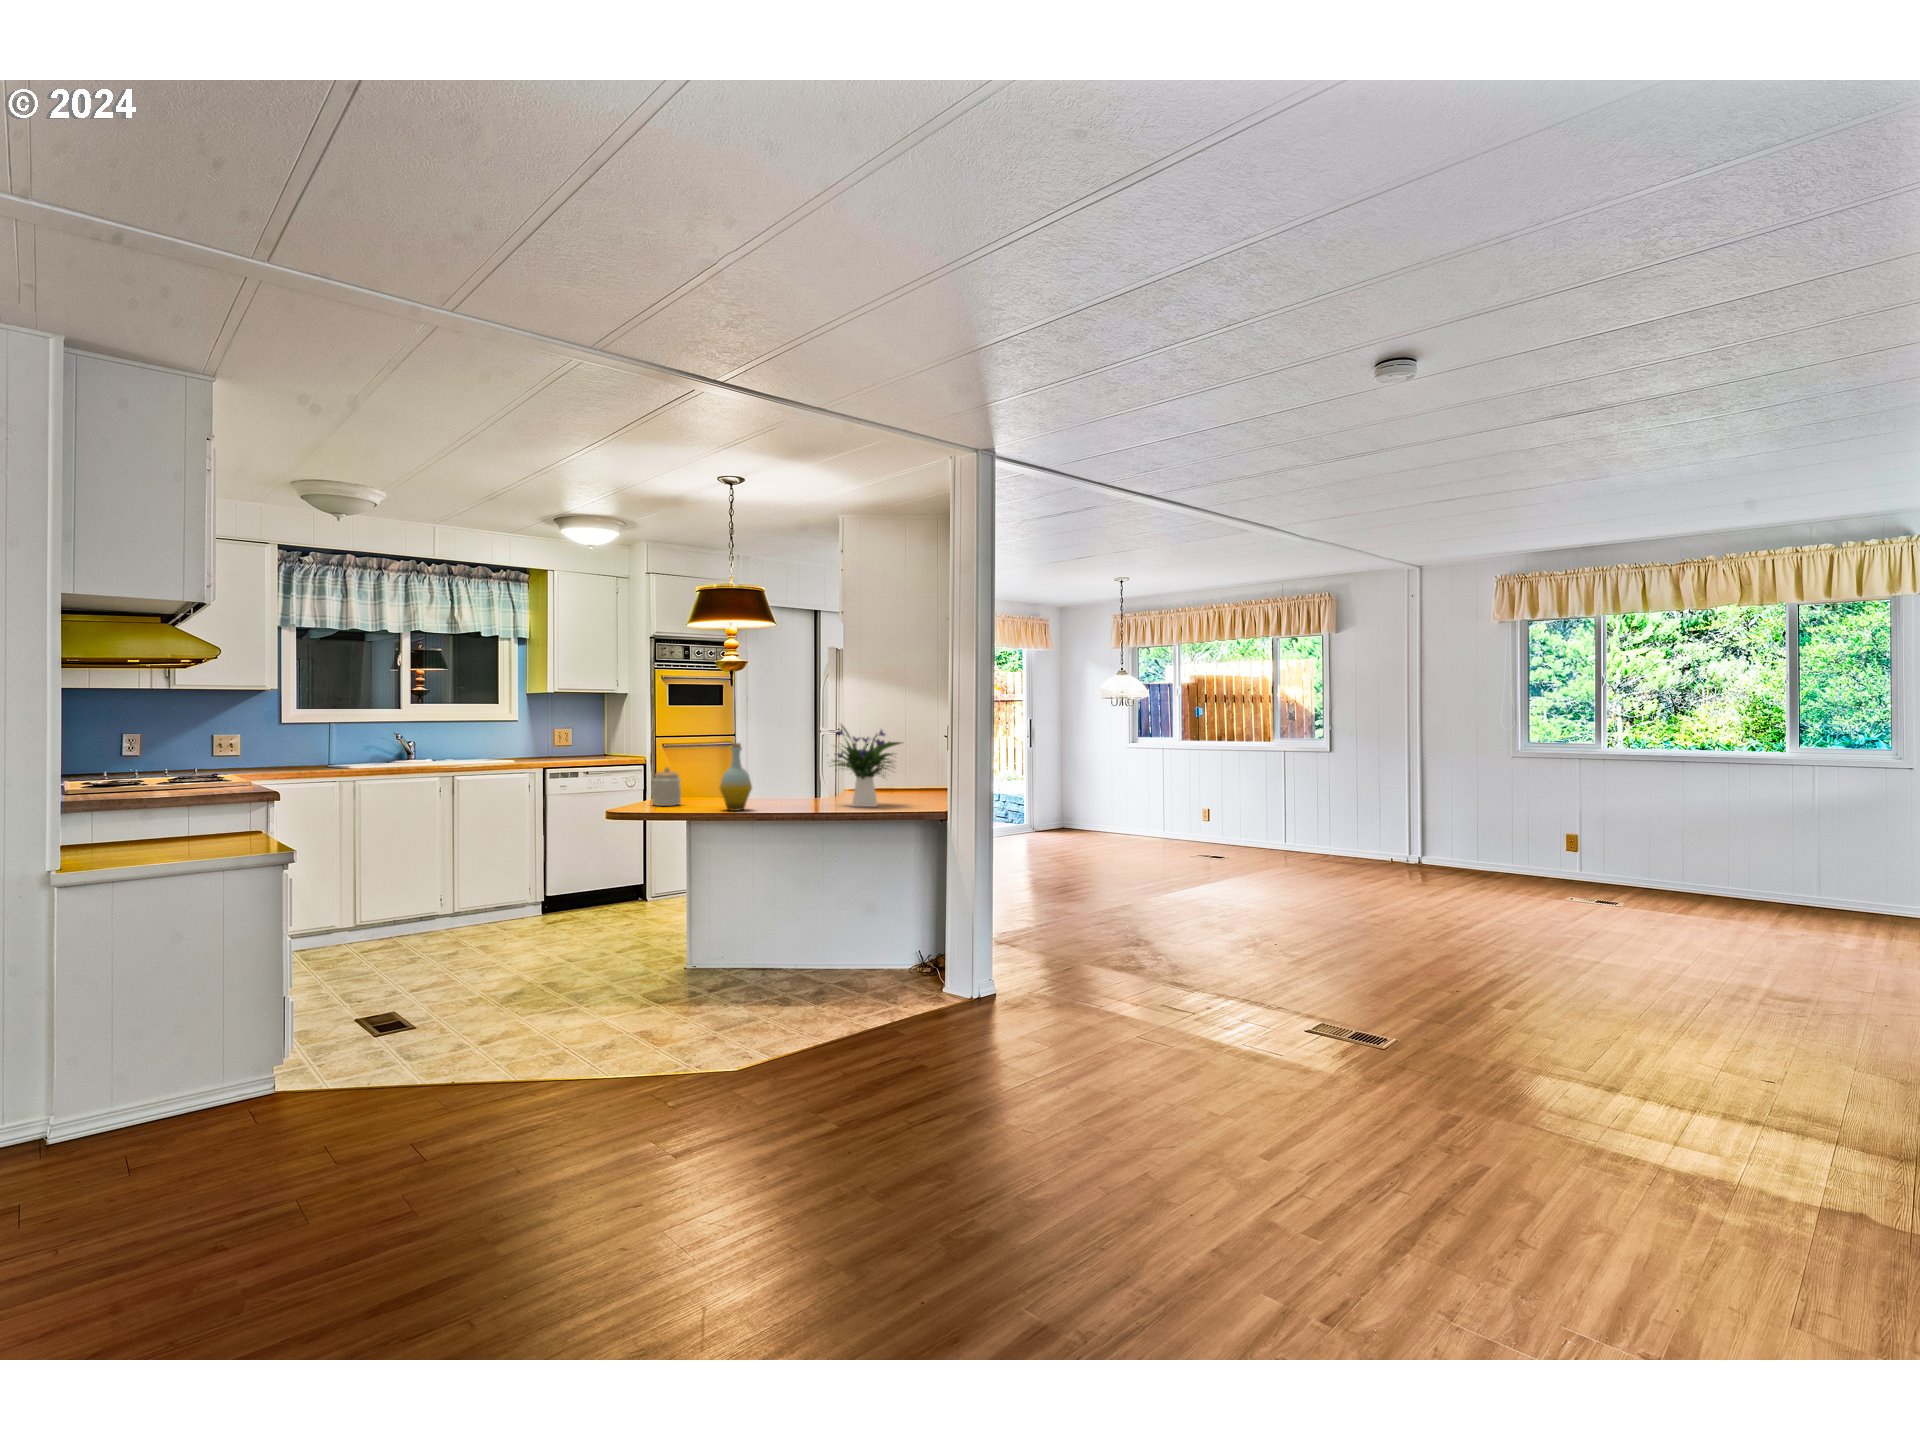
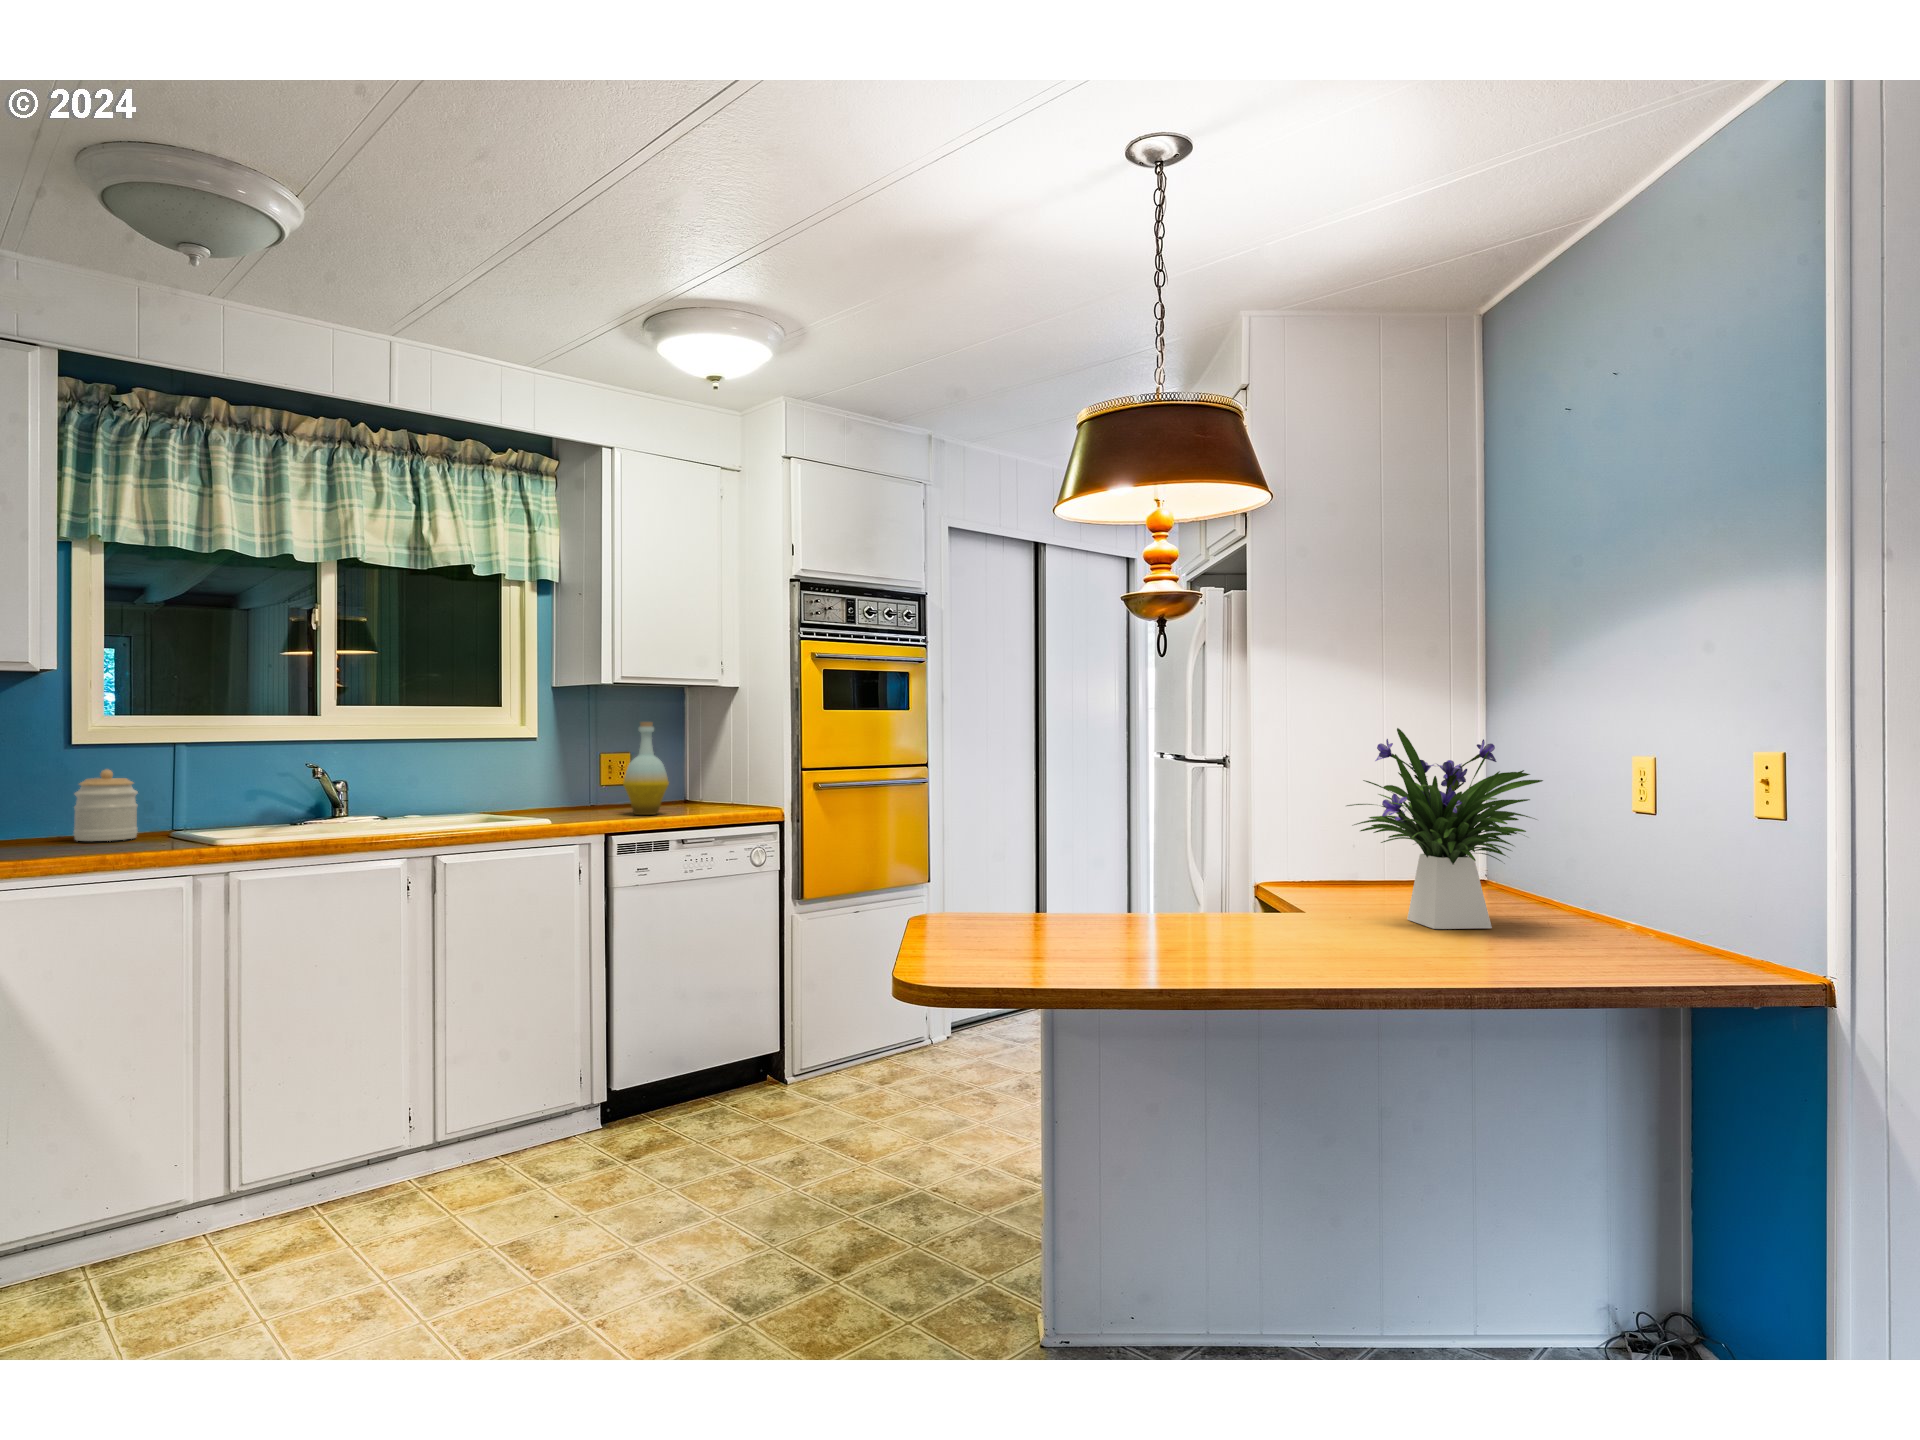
bottle: present [720,743,752,811] -> present [623,722,669,815]
jar: present [652,767,681,806] -> present [74,770,138,841]

